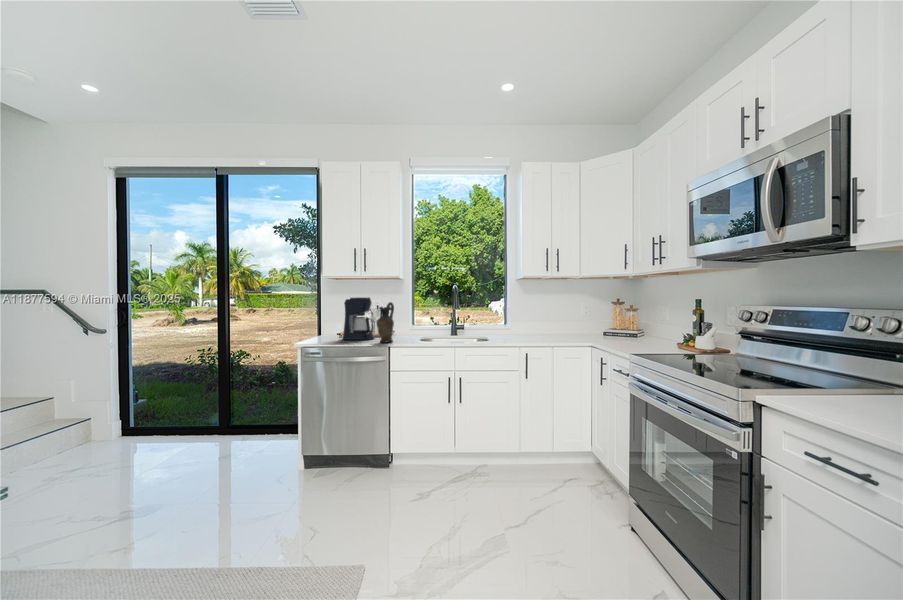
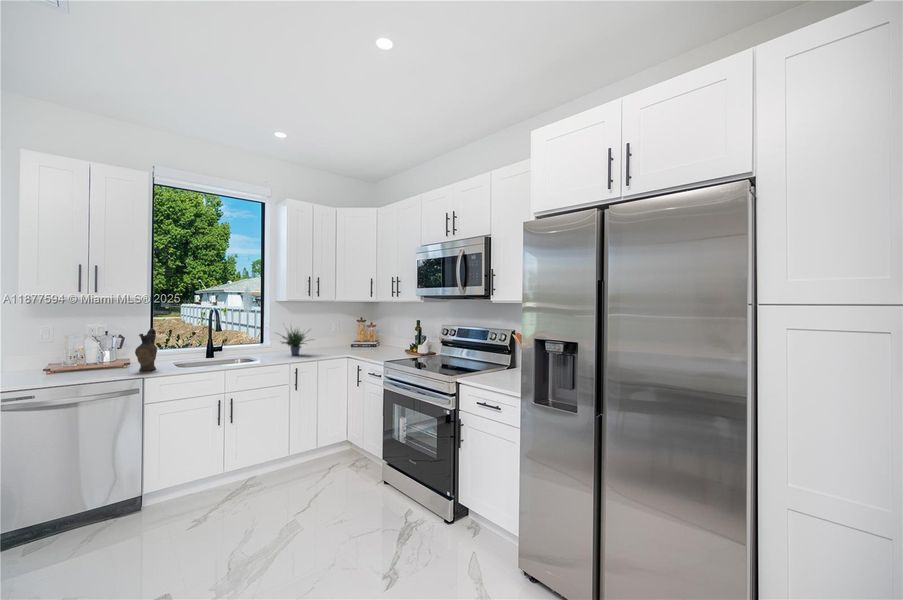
coffee maker: present [342,297,375,340] -> none [77,323,123,372]
potted plant: none [505,299,551,339] -> present [282,330,308,355]

